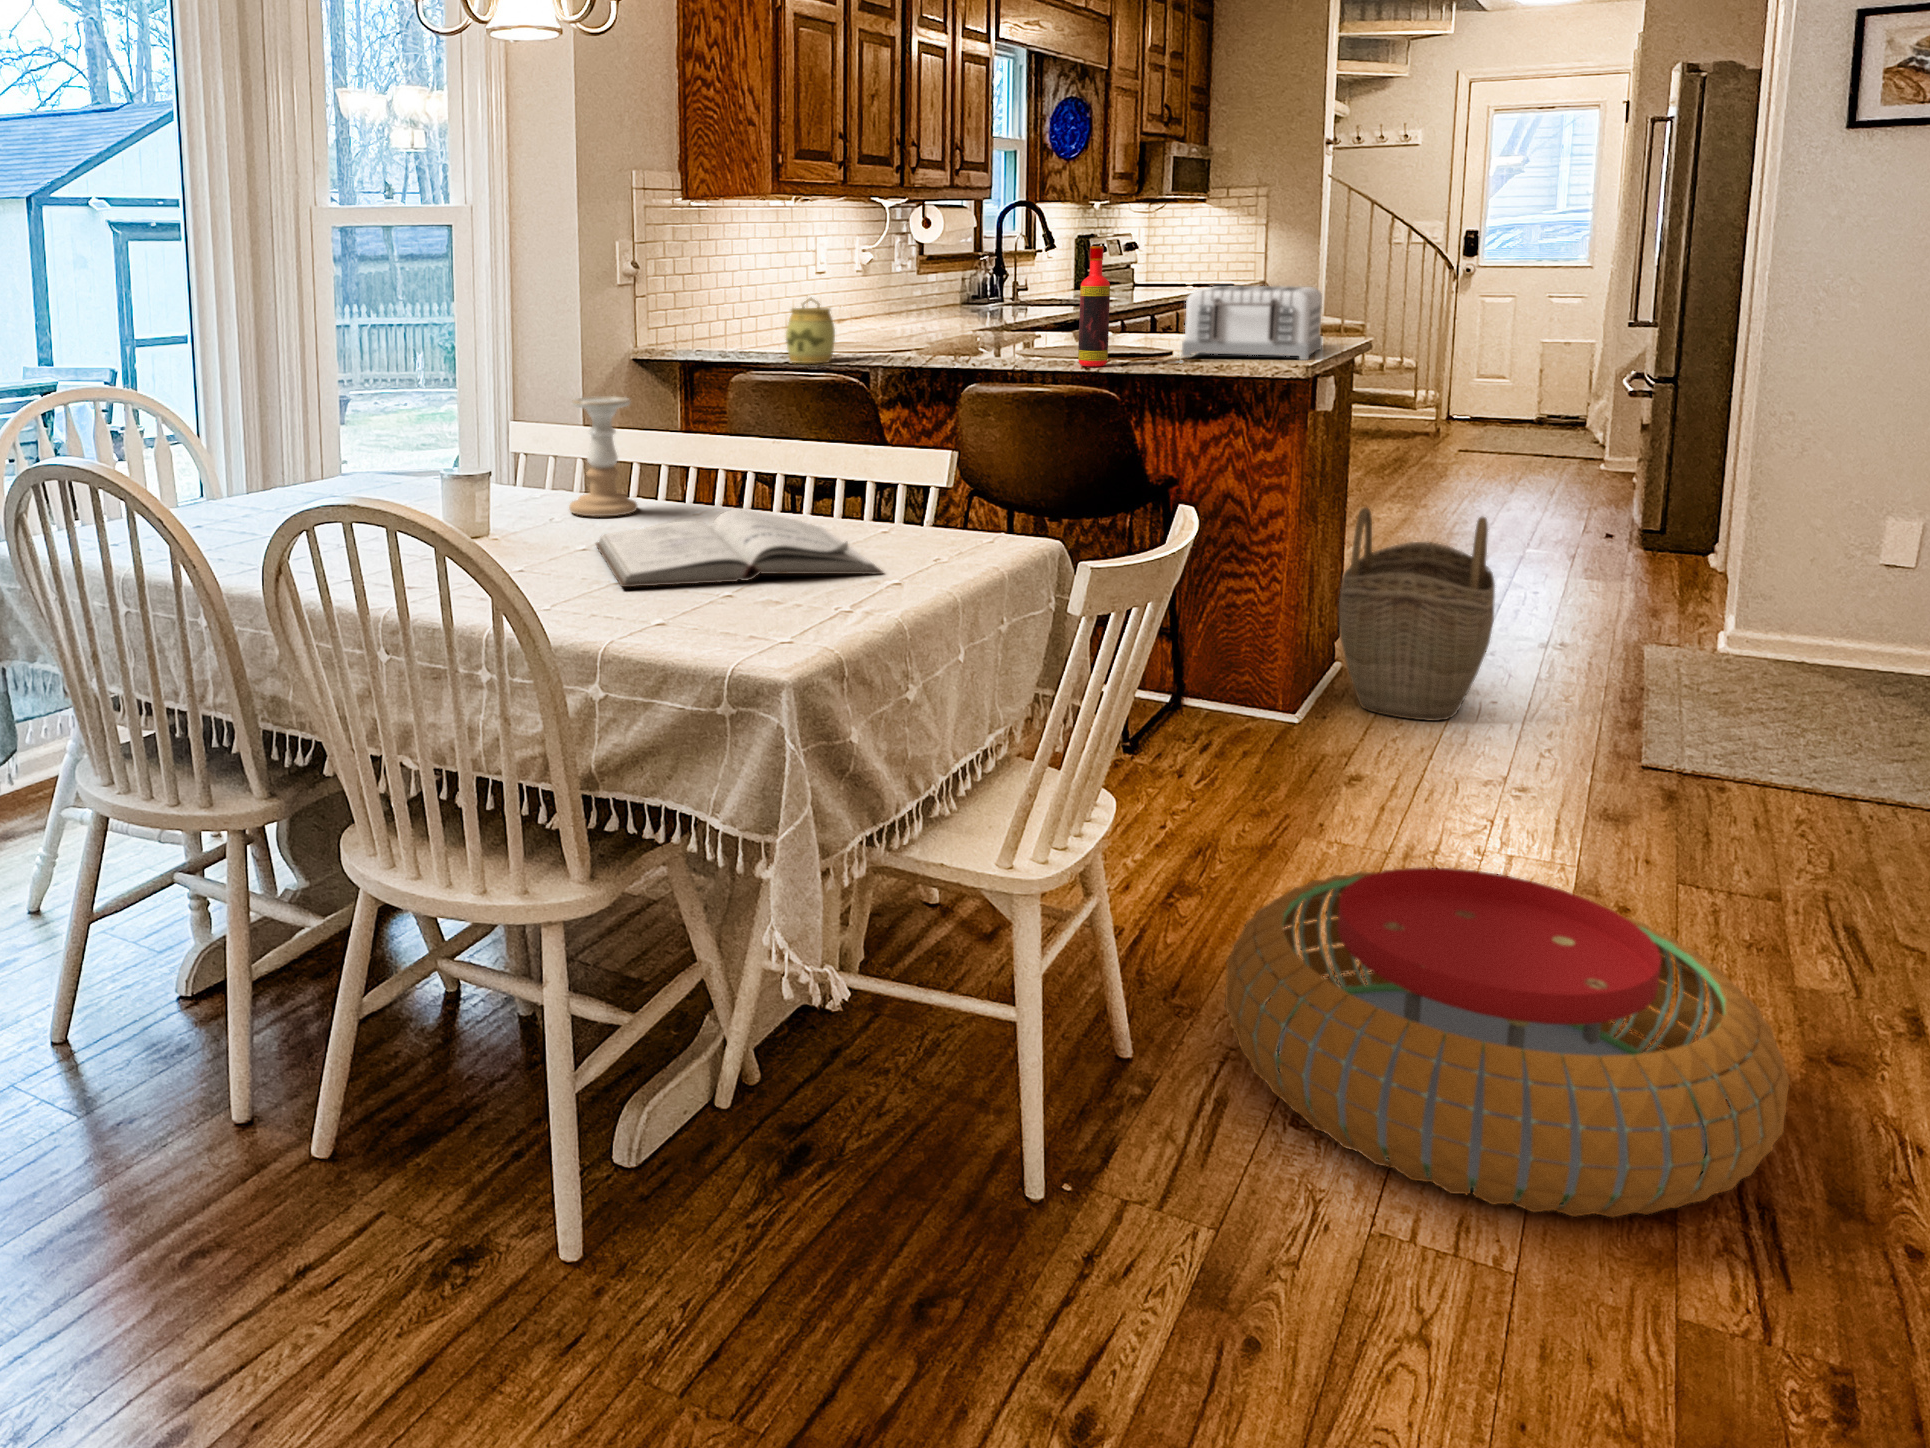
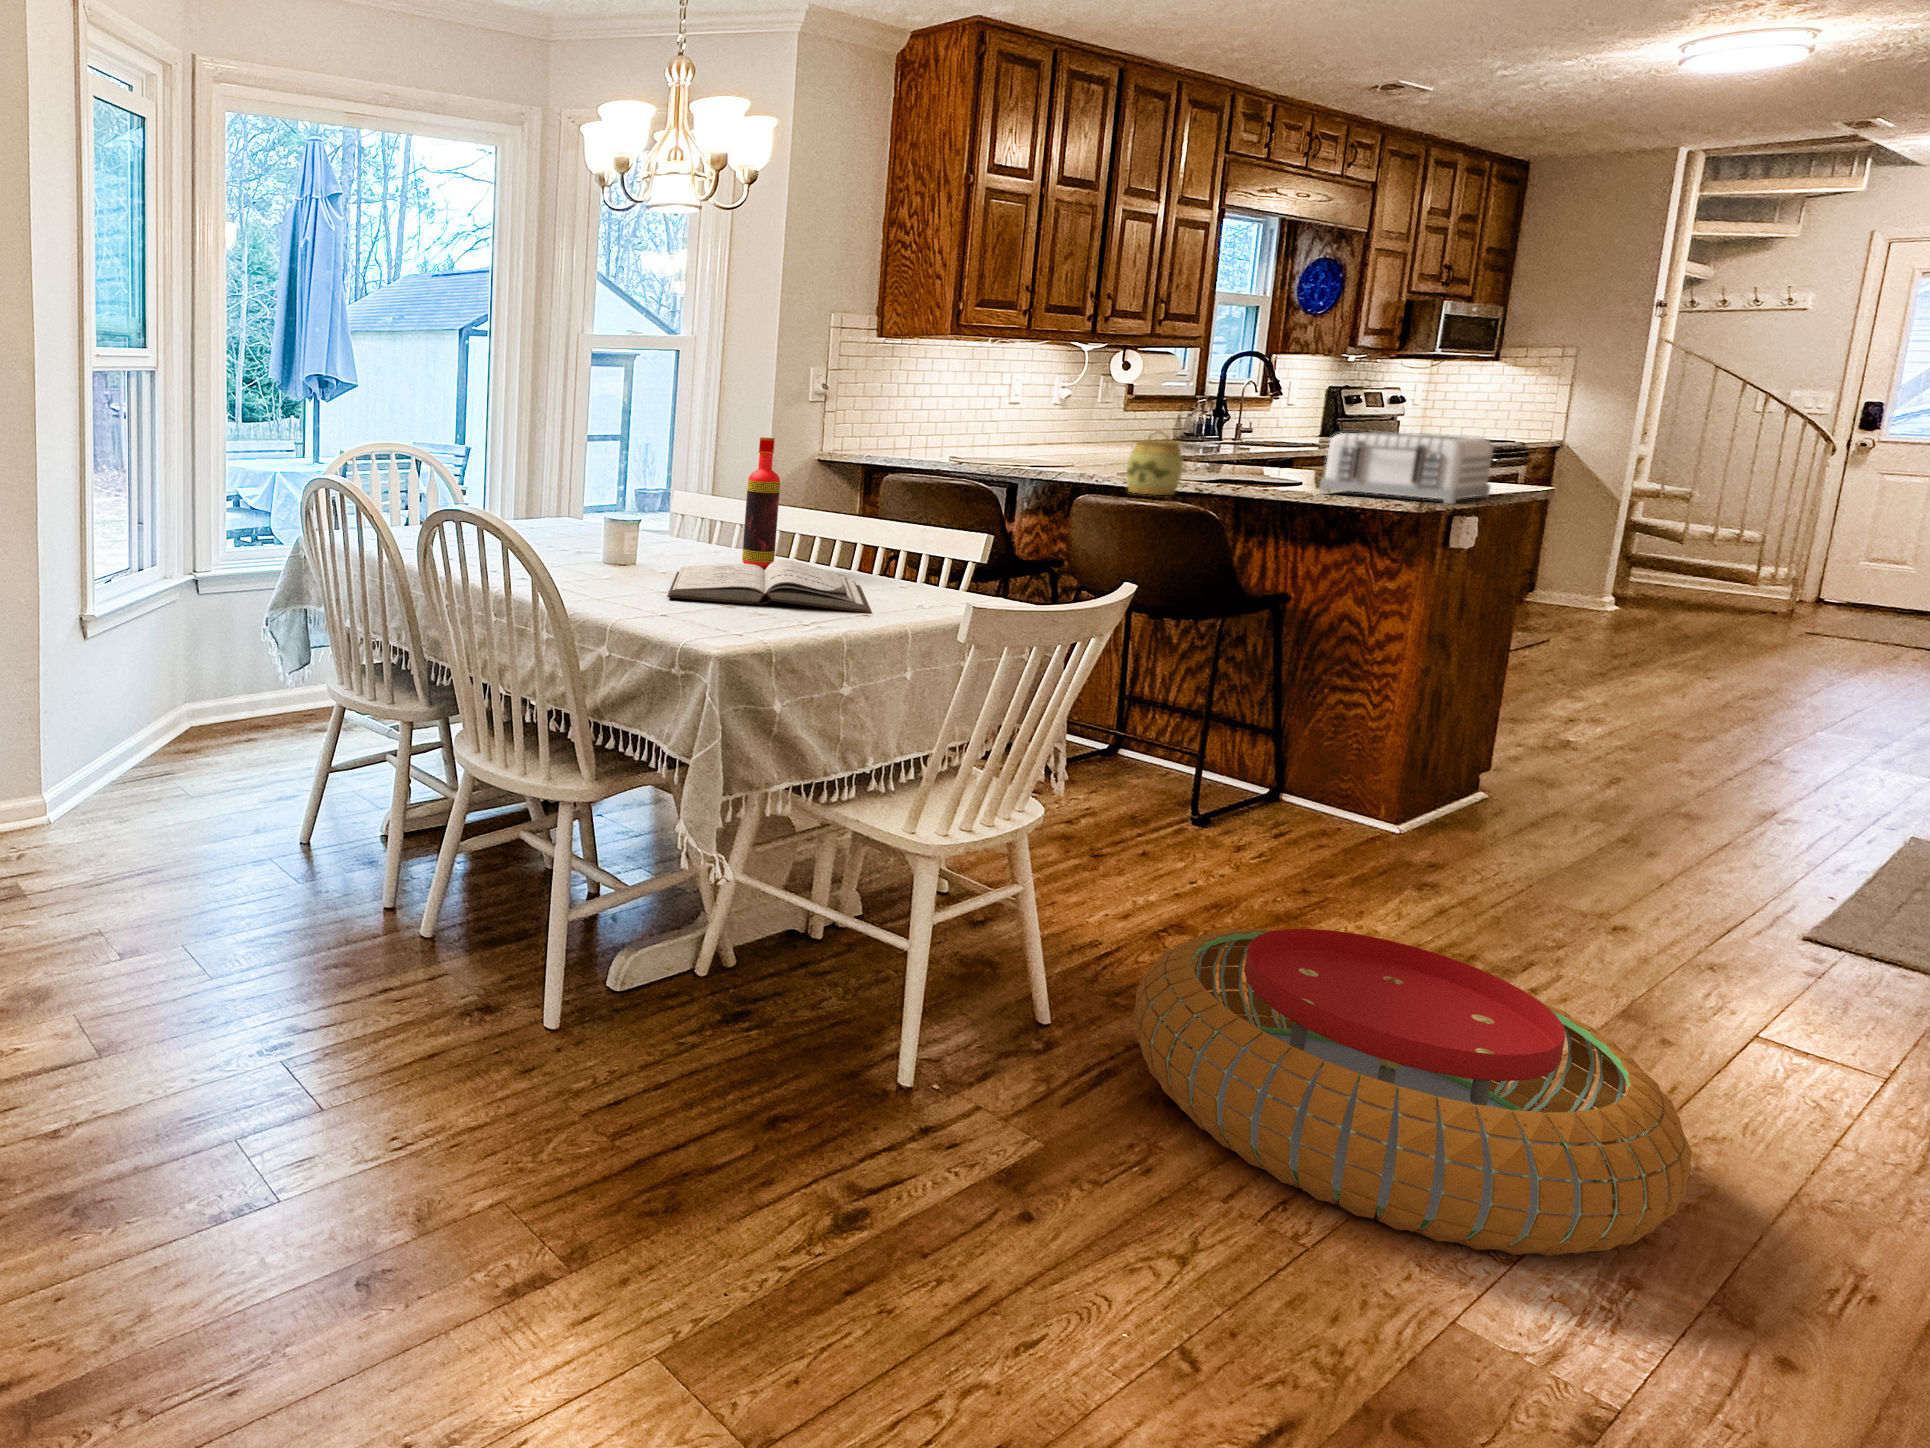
bottle: present [1078,246,1110,366] -> present [742,437,780,568]
jar: present [786,298,835,363] -> present [1127,431,1183,495]
candle holder: present [569,396,637,517] -> none [681,472,734,559]
woven basket: present [1339,508,1495,721] -> none [1463,650,1662,864]

